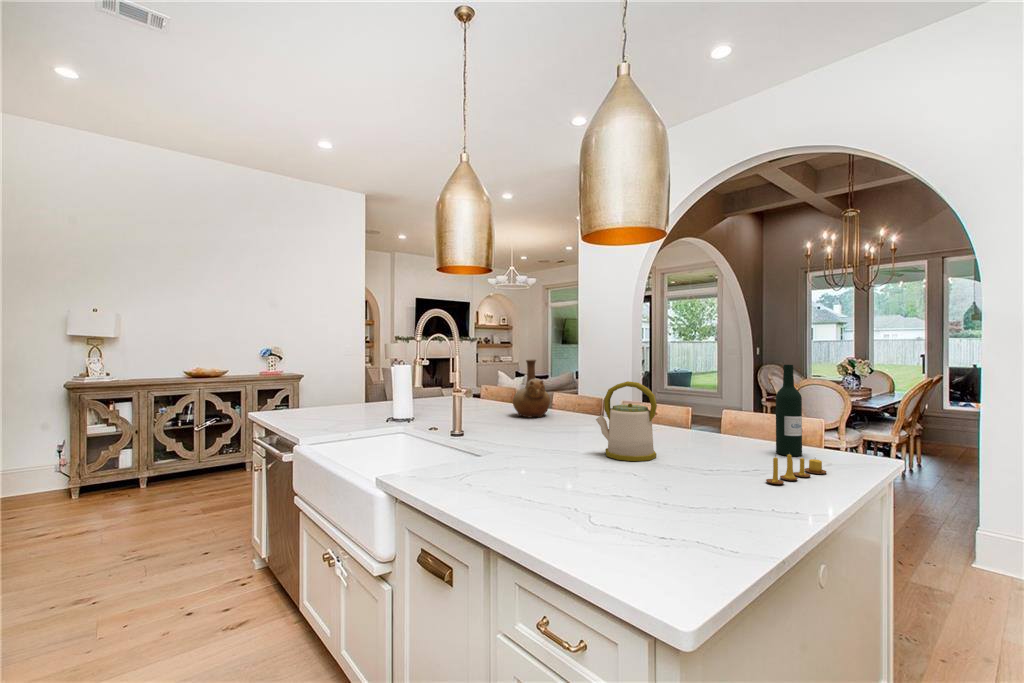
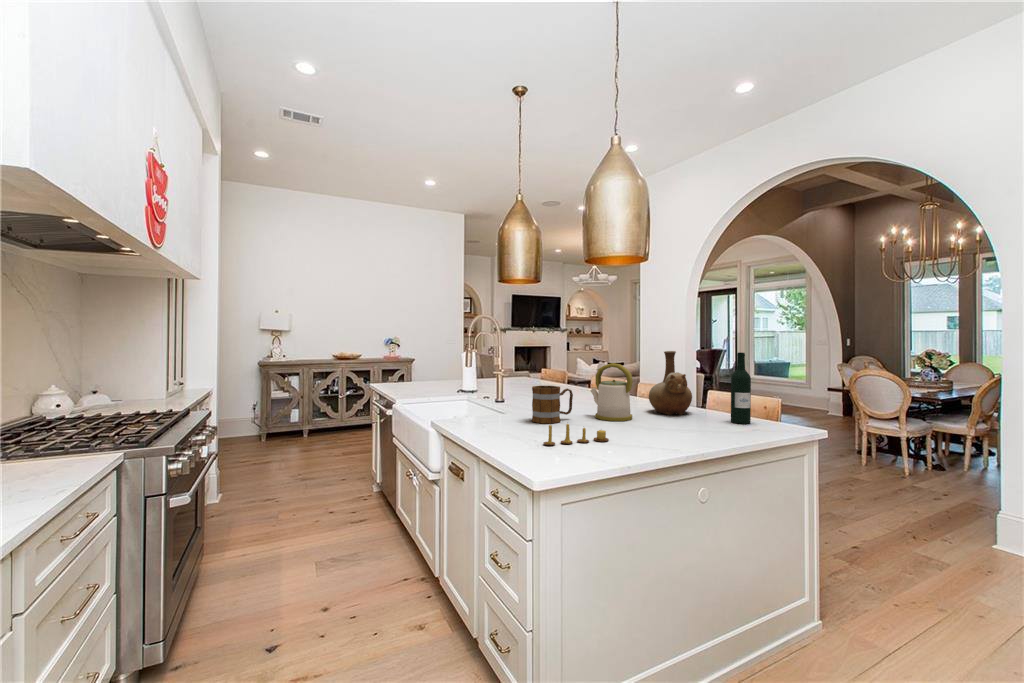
vase: present [513,359,550,418] -> present [649,351,692,415]
mug: none [526,415,580,472] -> present [532,386,573,423]
candle: present [766,454,827,484] -> present [544,424,609,445]

